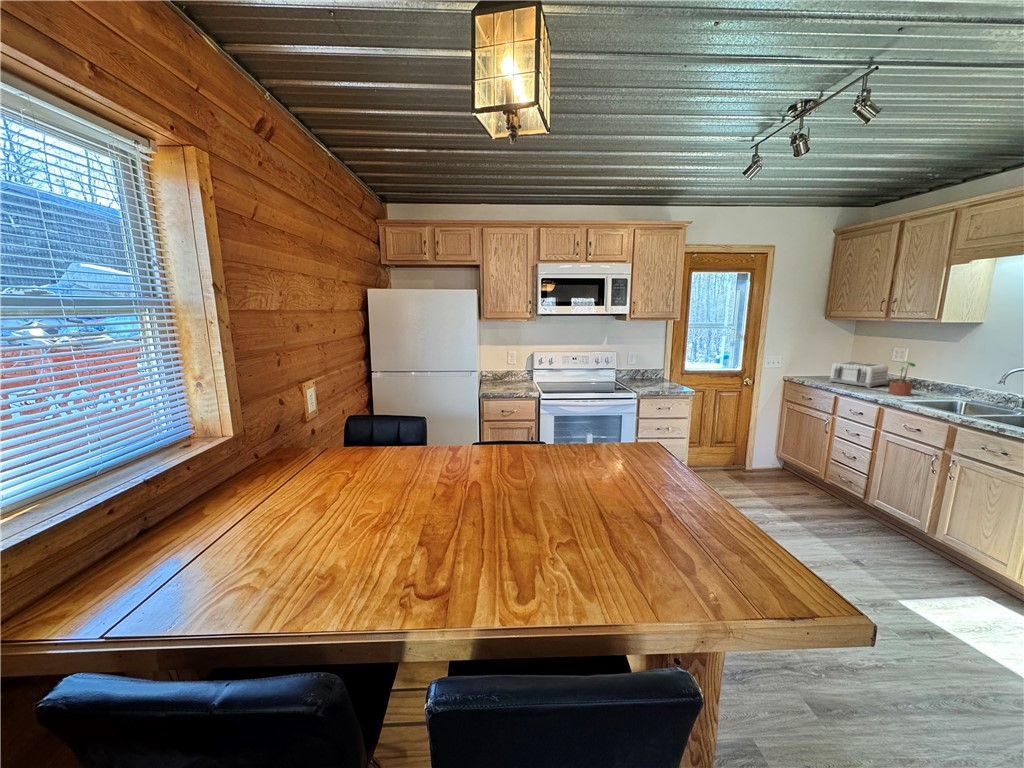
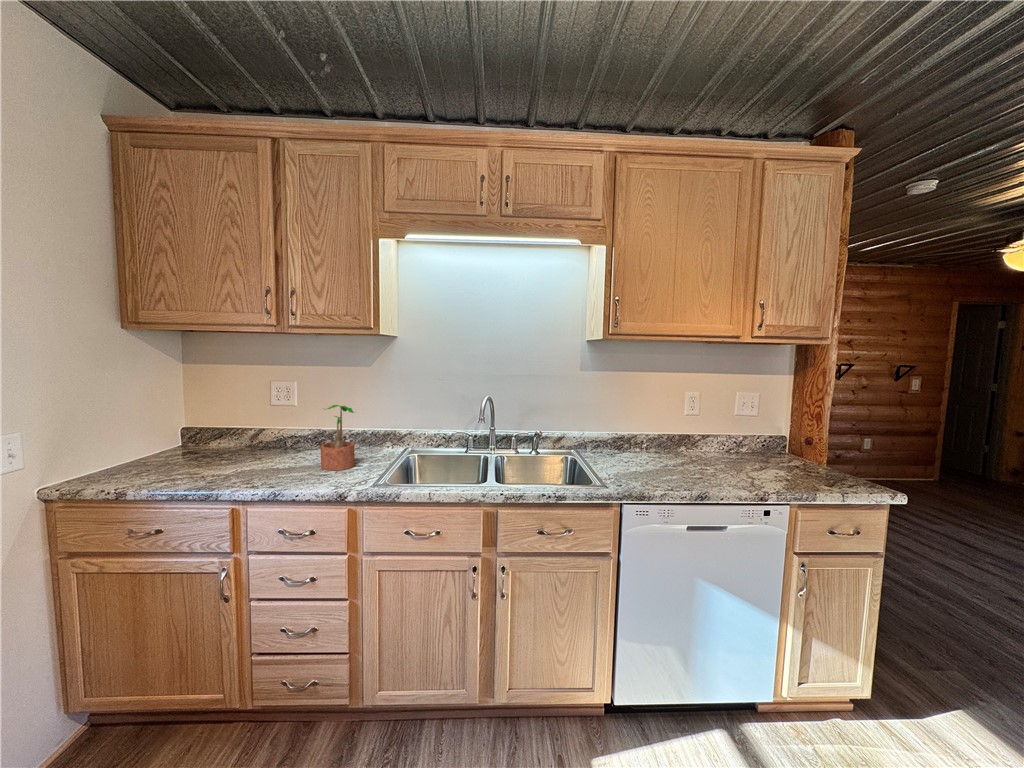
toaster: present [829,361,888,388] -> none [185,414,280,474]

